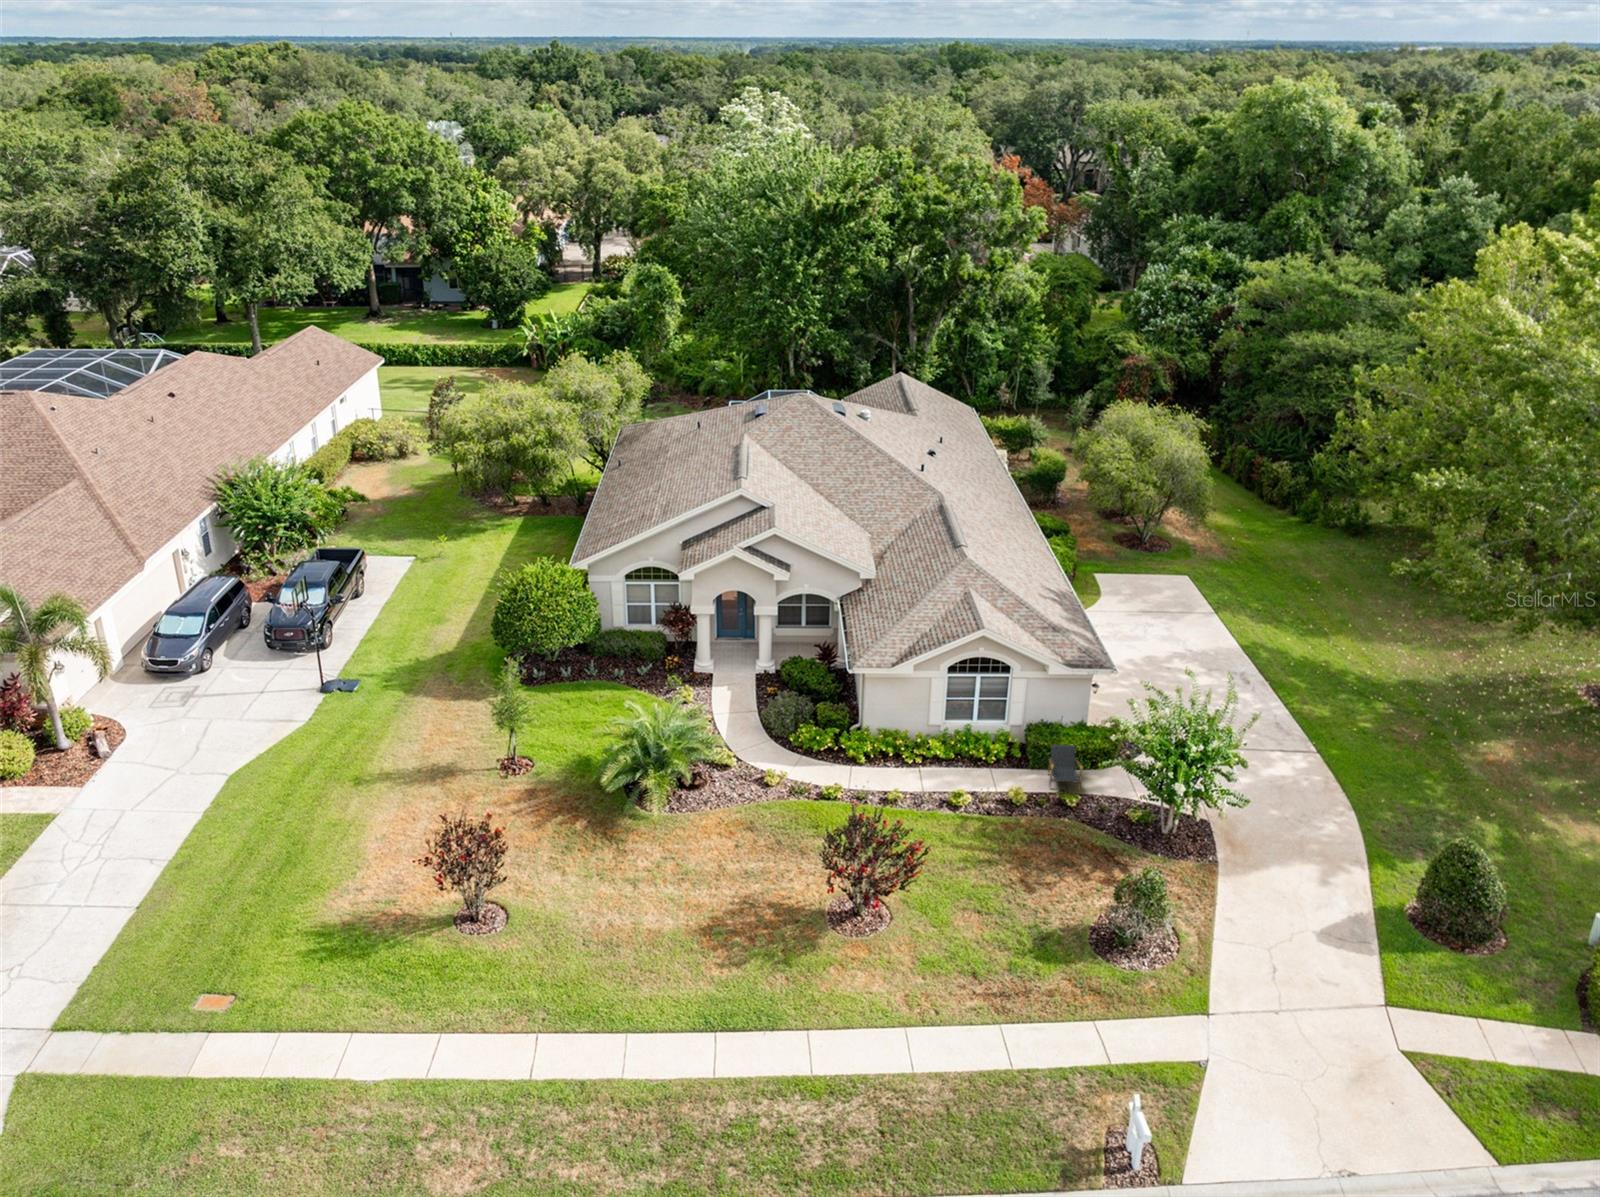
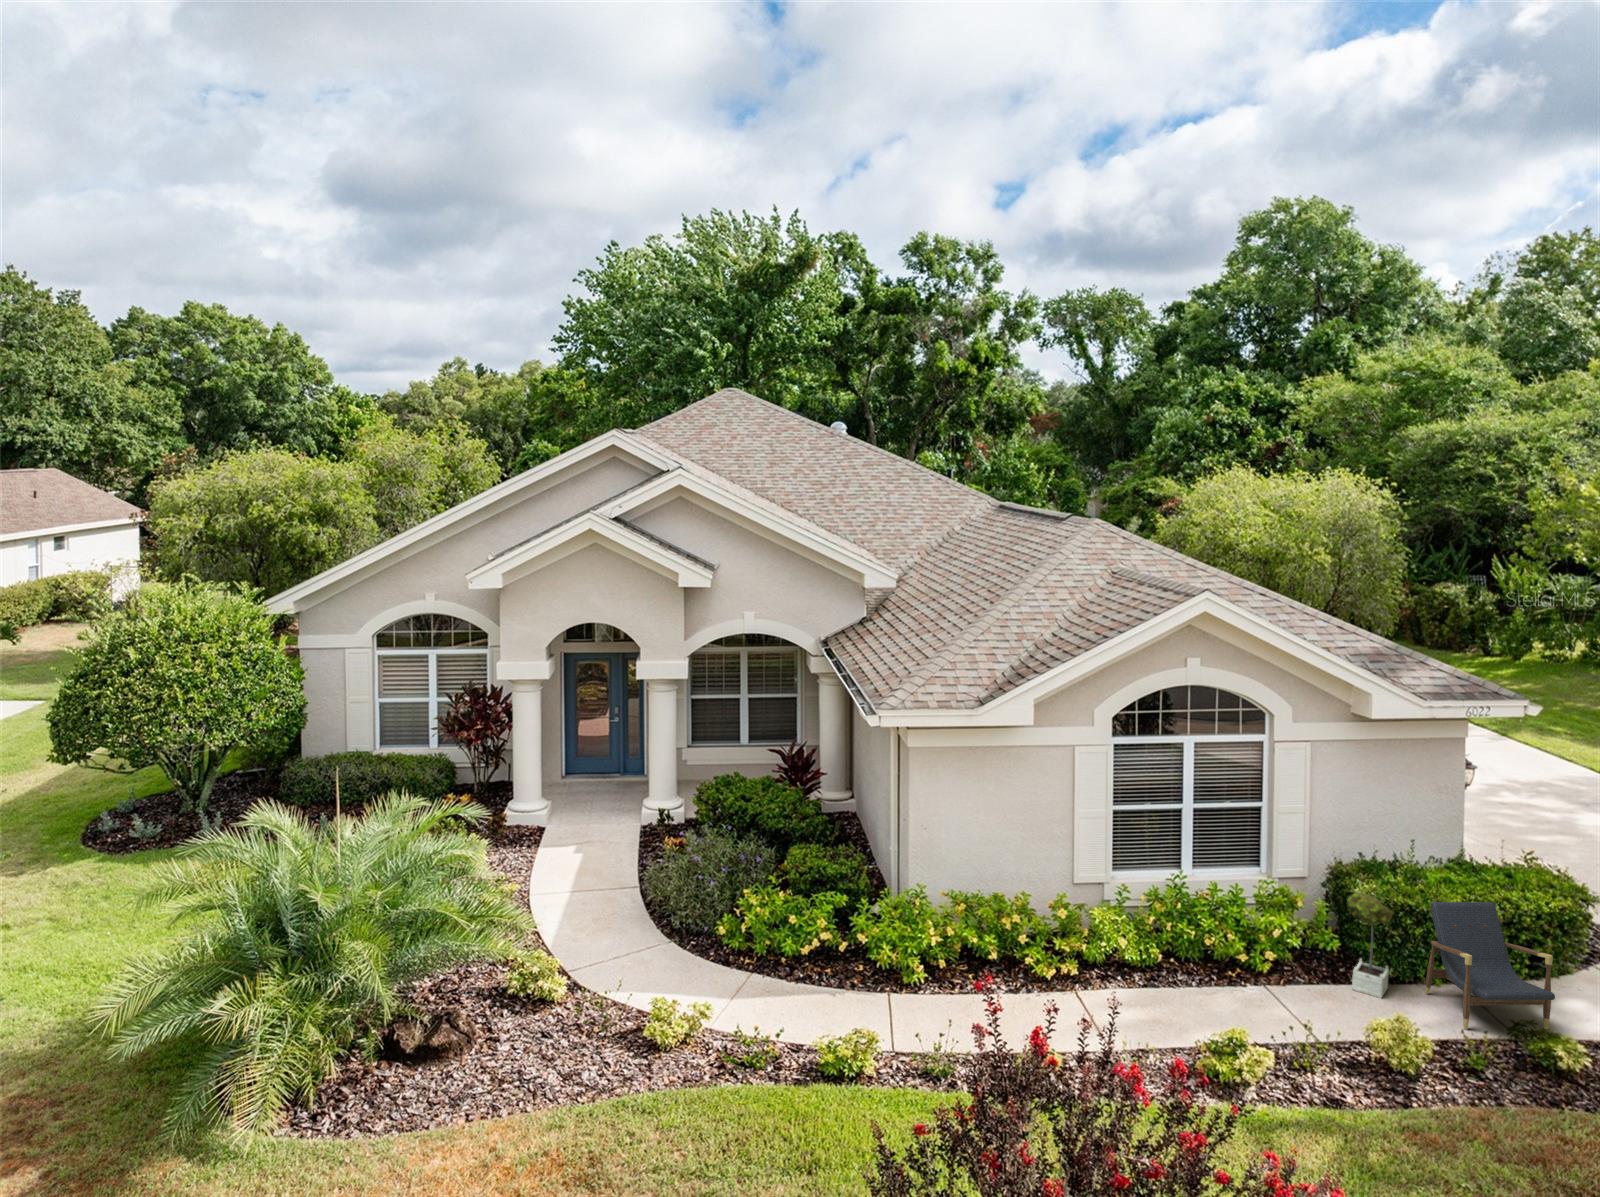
potted tree: none [1021,739,1036,776] -> present [1347,893,1394,998]

